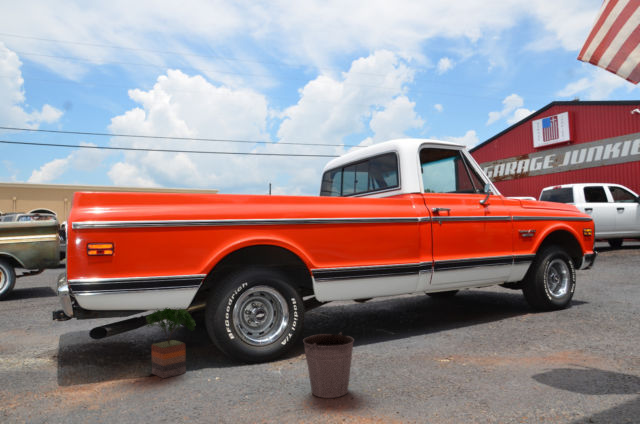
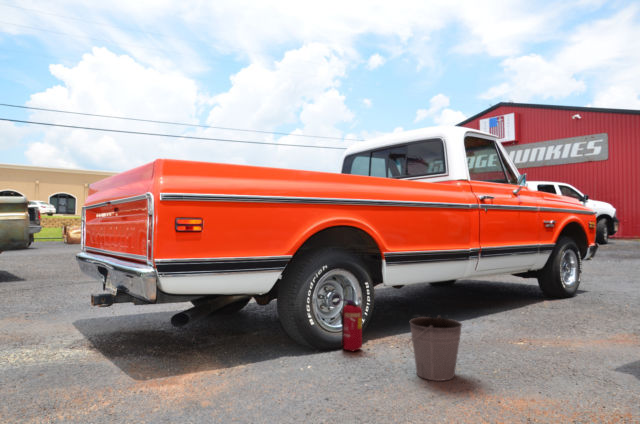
fire extinguisher: none [259,301,286,366] -> present [338,285,362,351]
potted tree: present [147,308,195,378] -> none [221,289,277,365]

